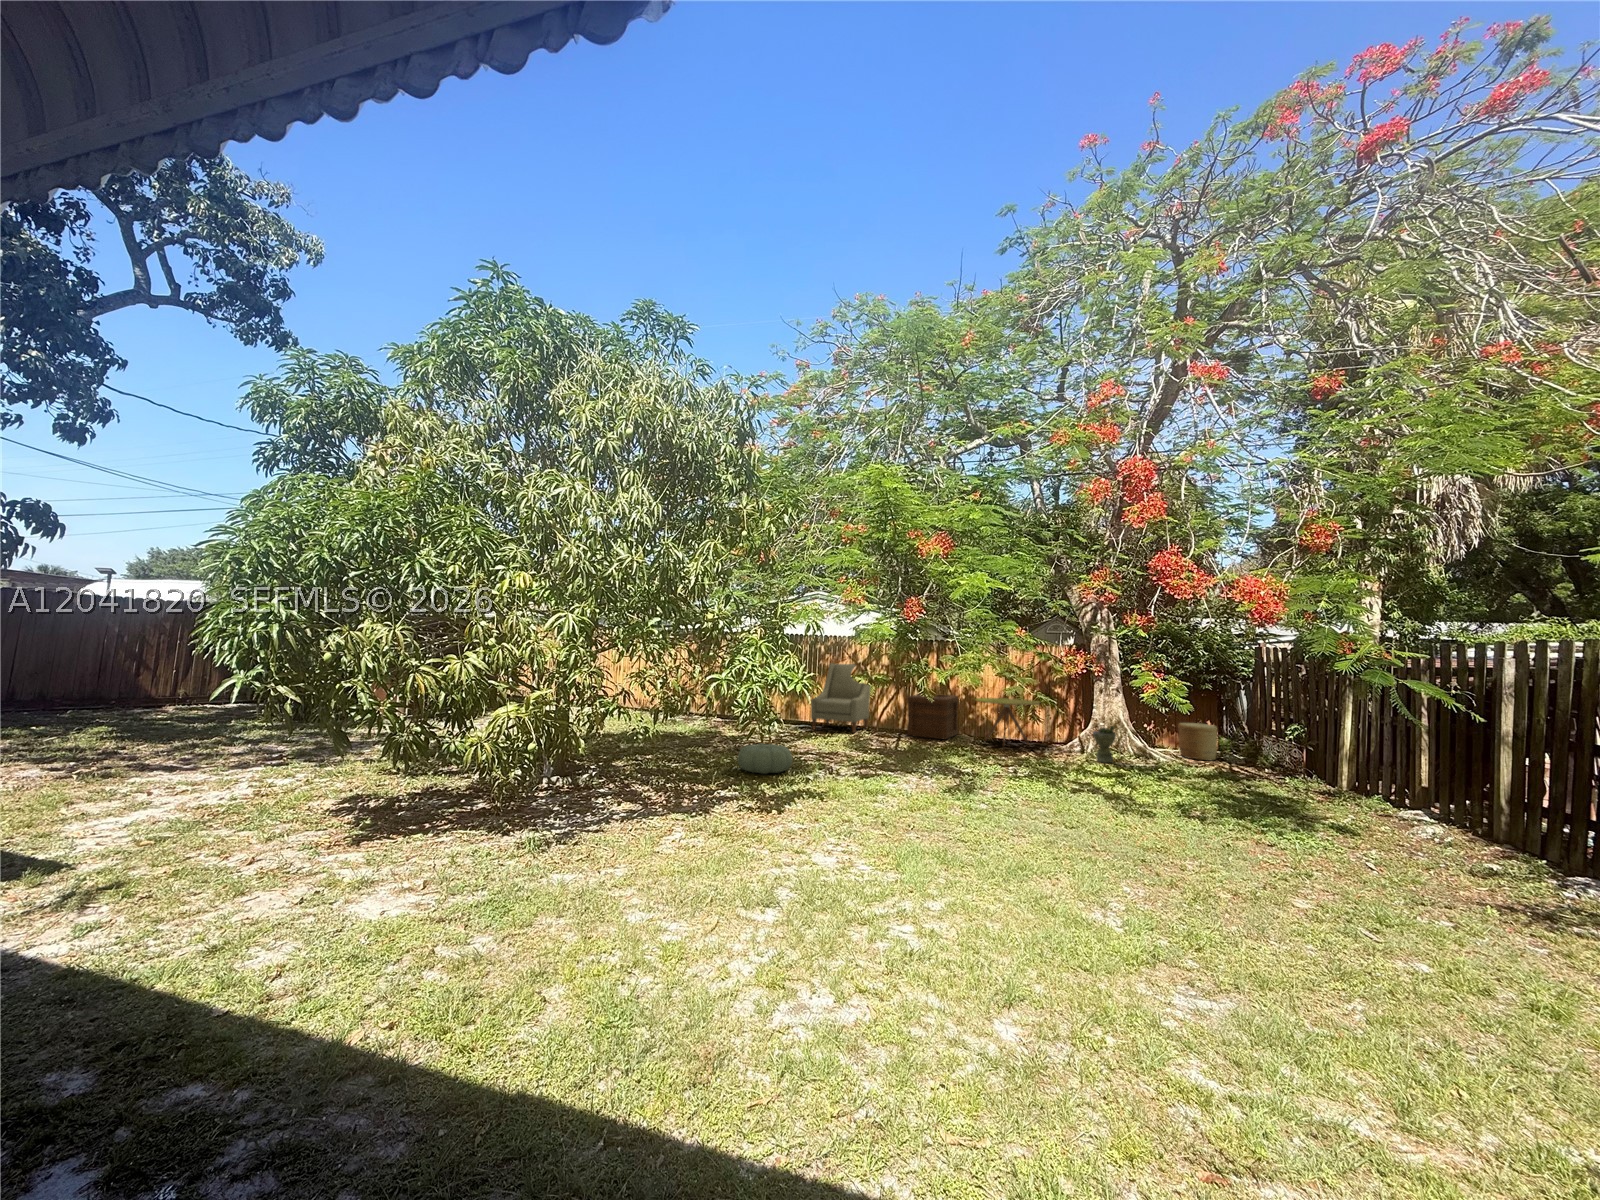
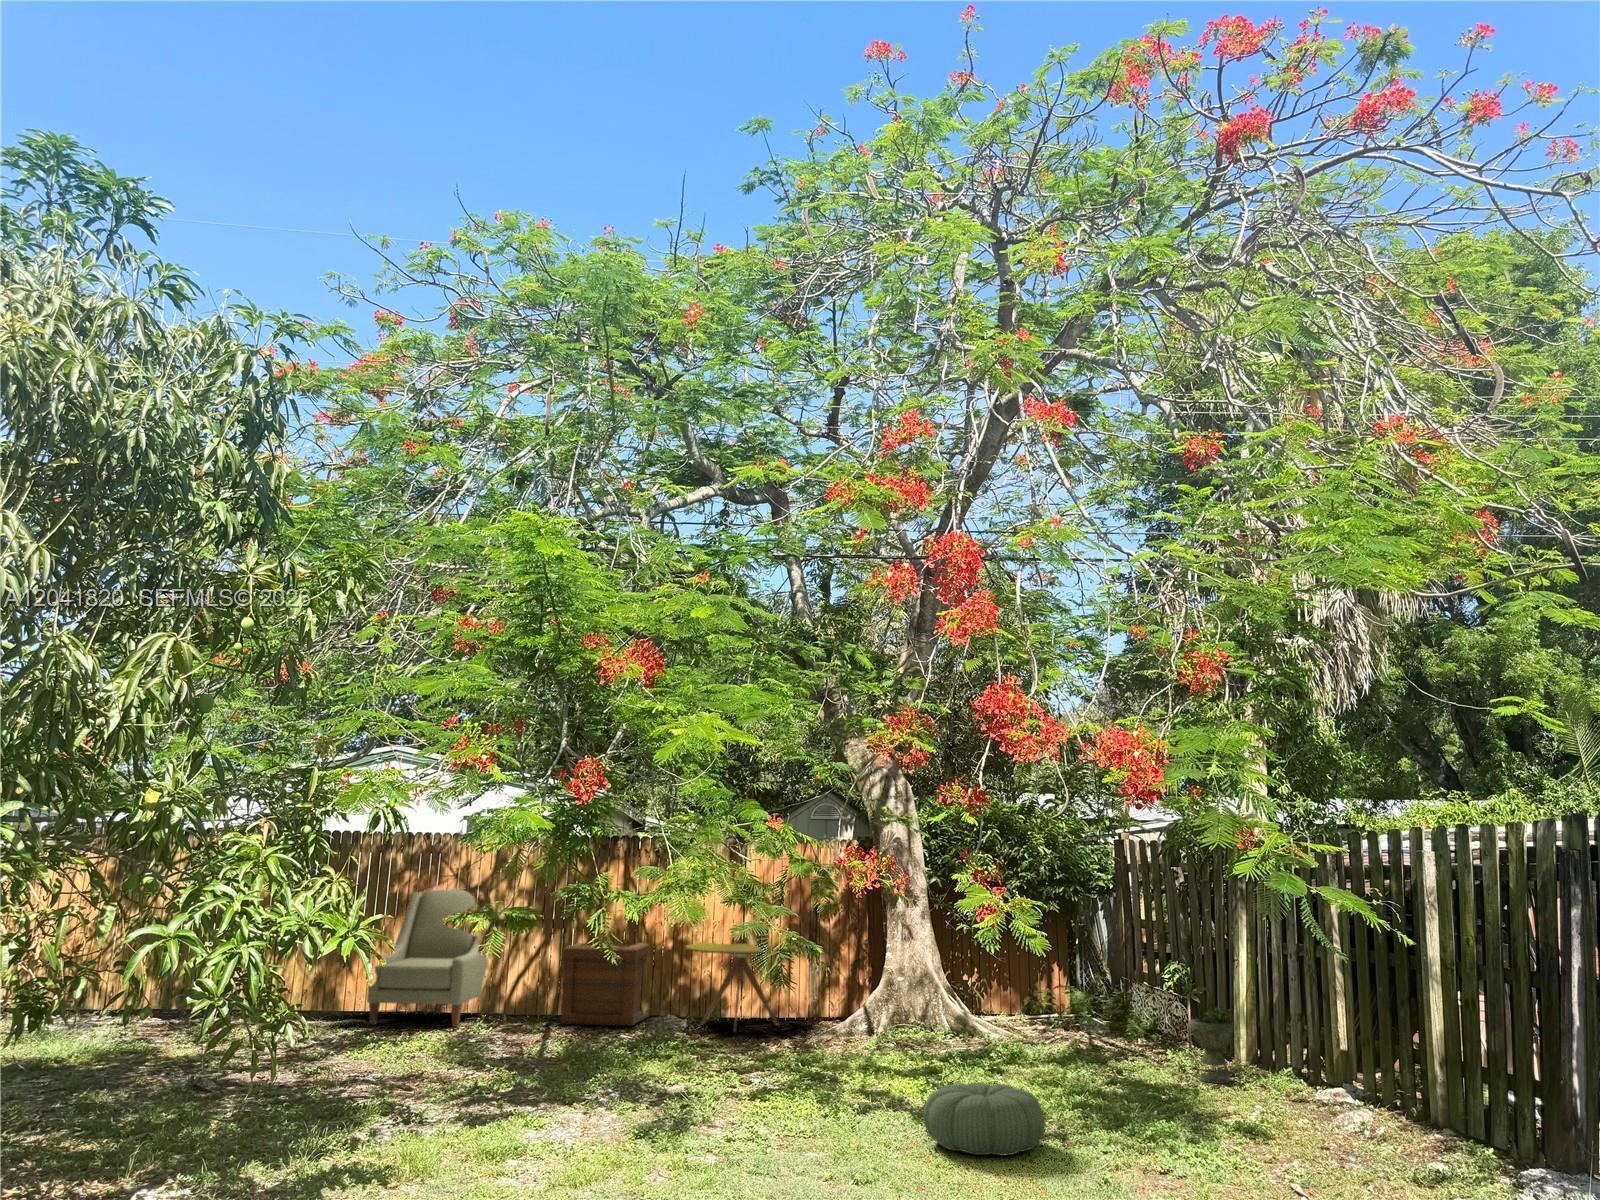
woven basket: present [1178,723,1217,761] -> none [1008,968,1065,1031]
planter: present [1093,726,1116,763] -> present [1189,1008,1234,1084]
pouf: present [738,743,792,774] -> present [923,1082,1045,1156]

